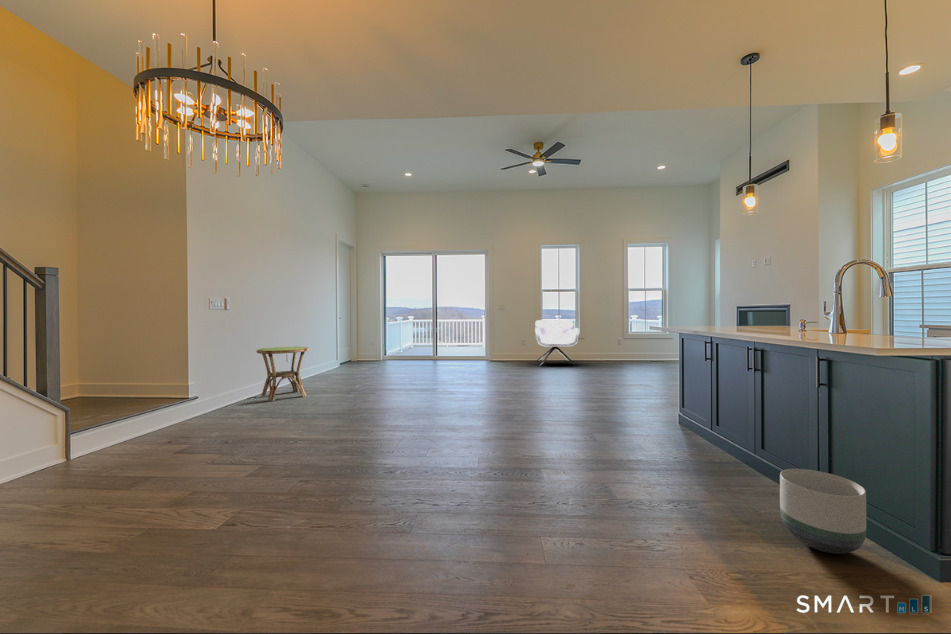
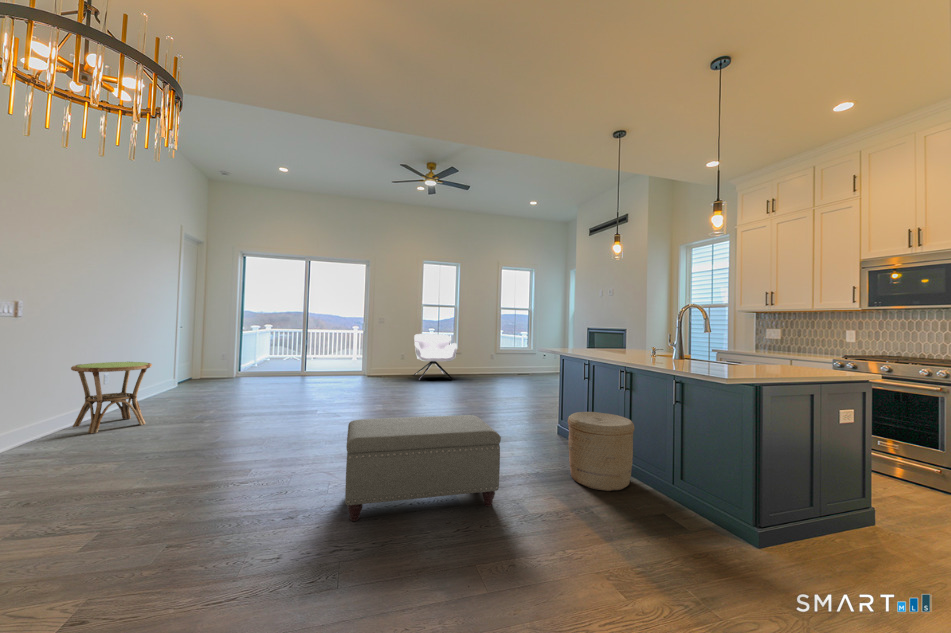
ottoman: none [414,396,575,496] -> present [345,415,501,521]
woven basket: none [672,399,765,497] -> present [568,412,634,491]
planter: present [780,469,866,554] -> none [651,464,704,523]

